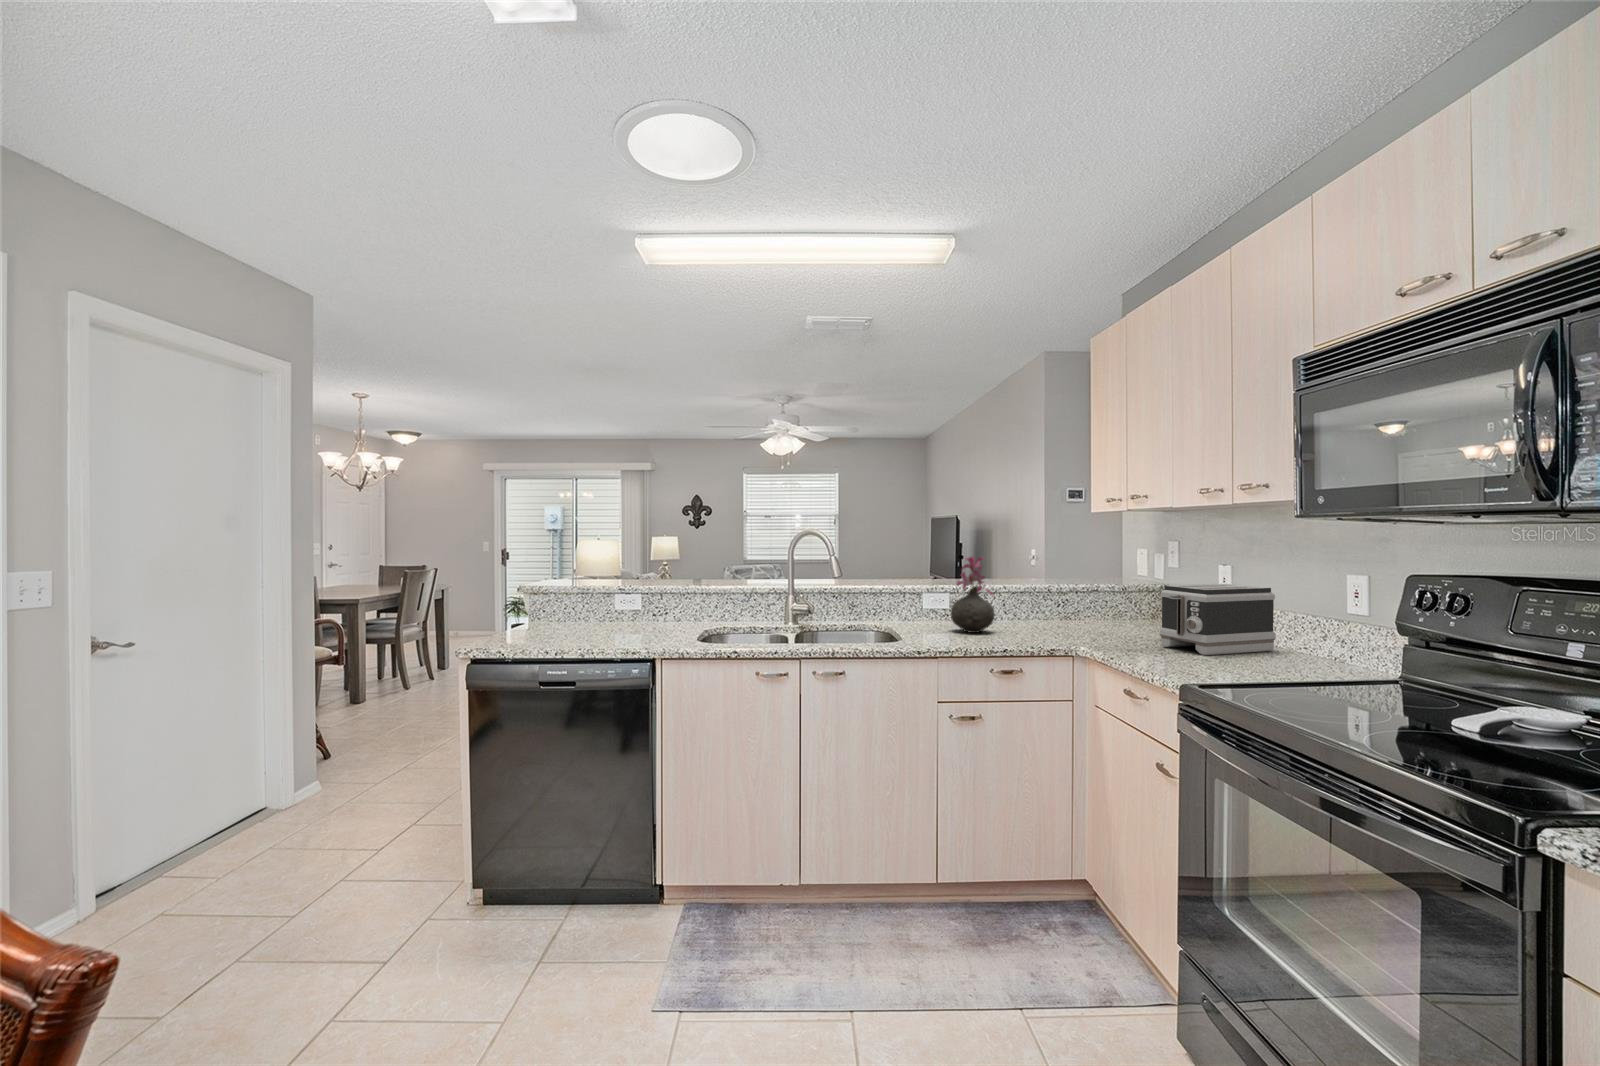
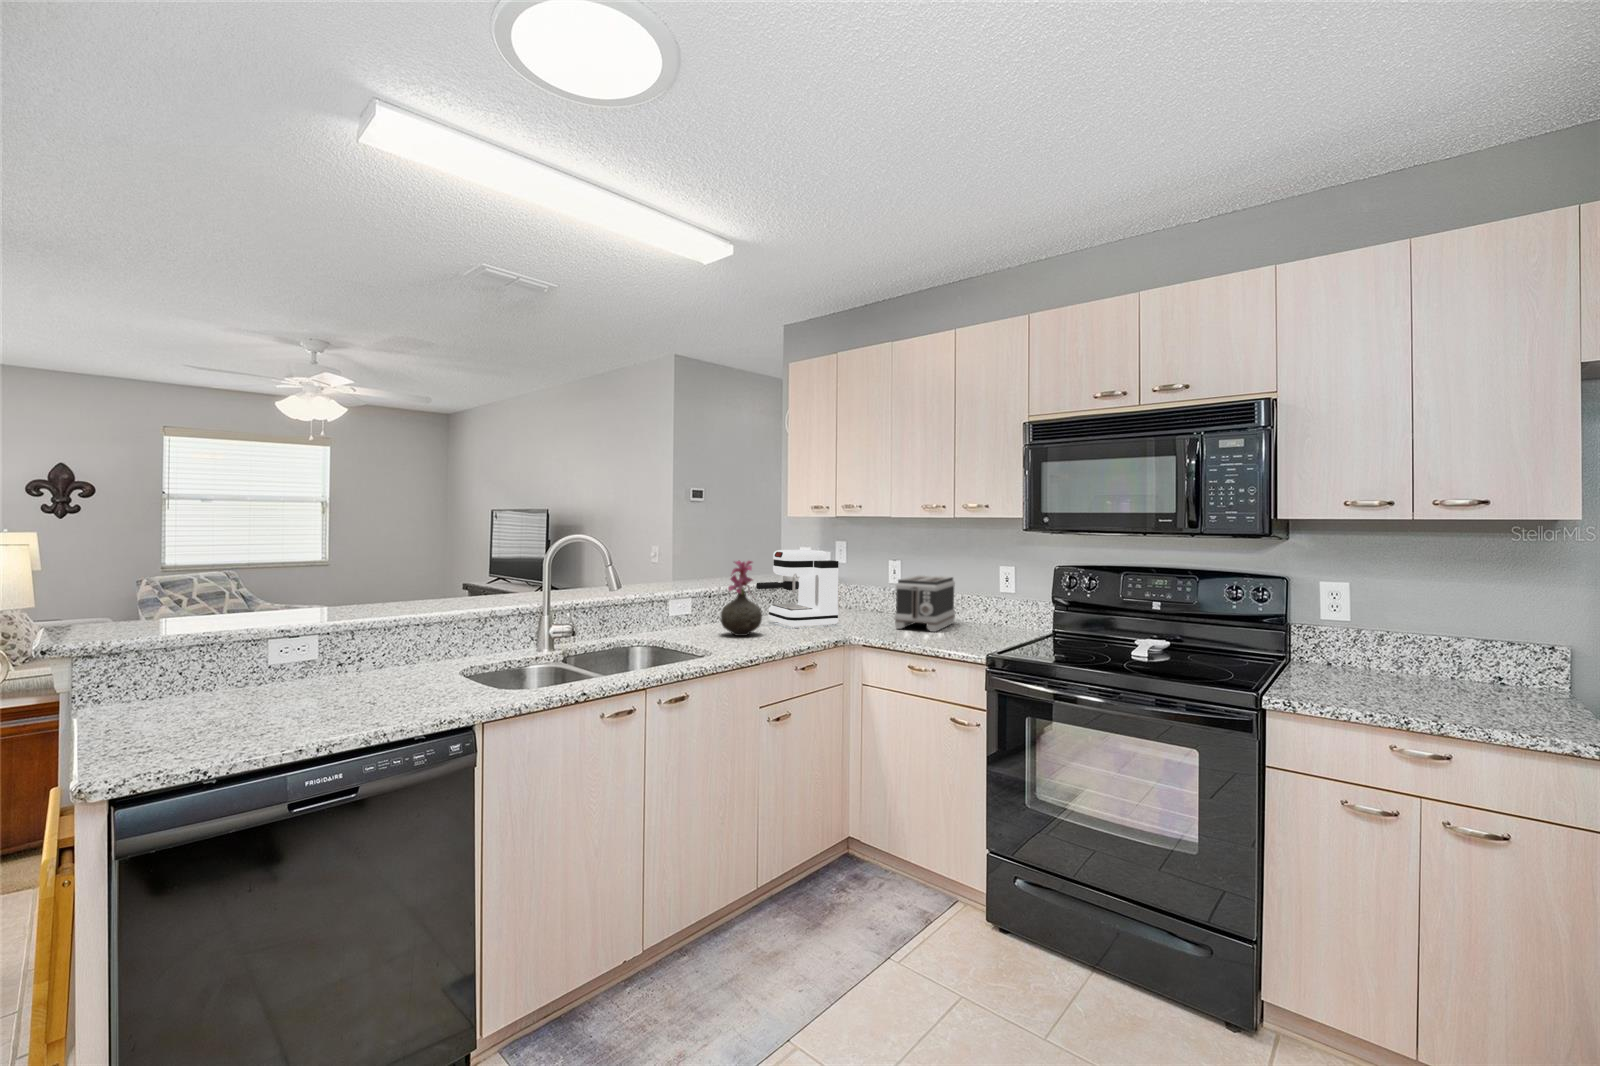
coffee maker: none [1014,549,1102,635] -> present [756,550,838,628]

